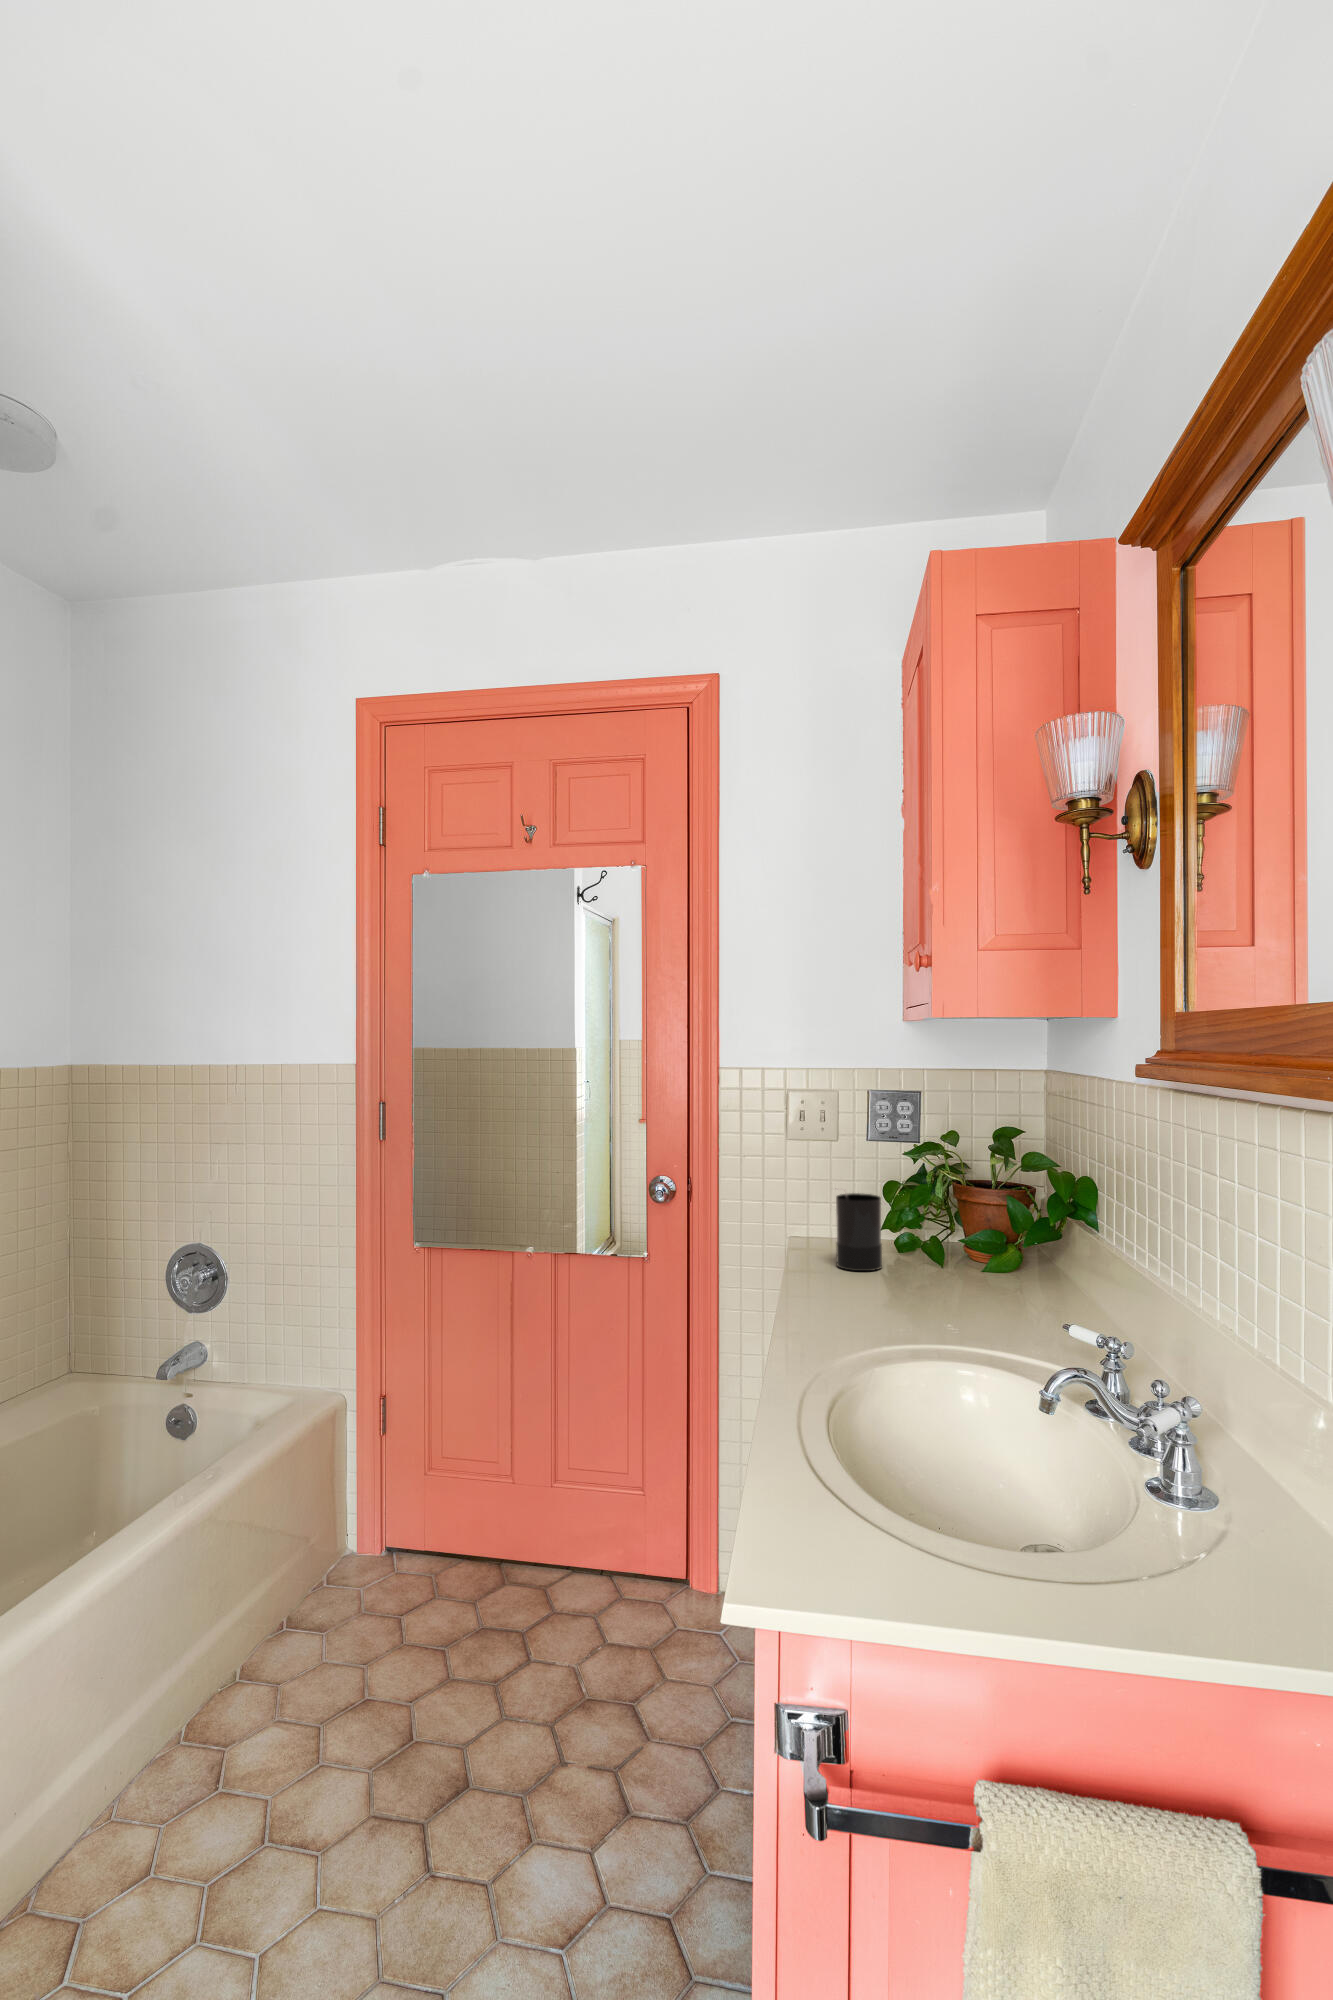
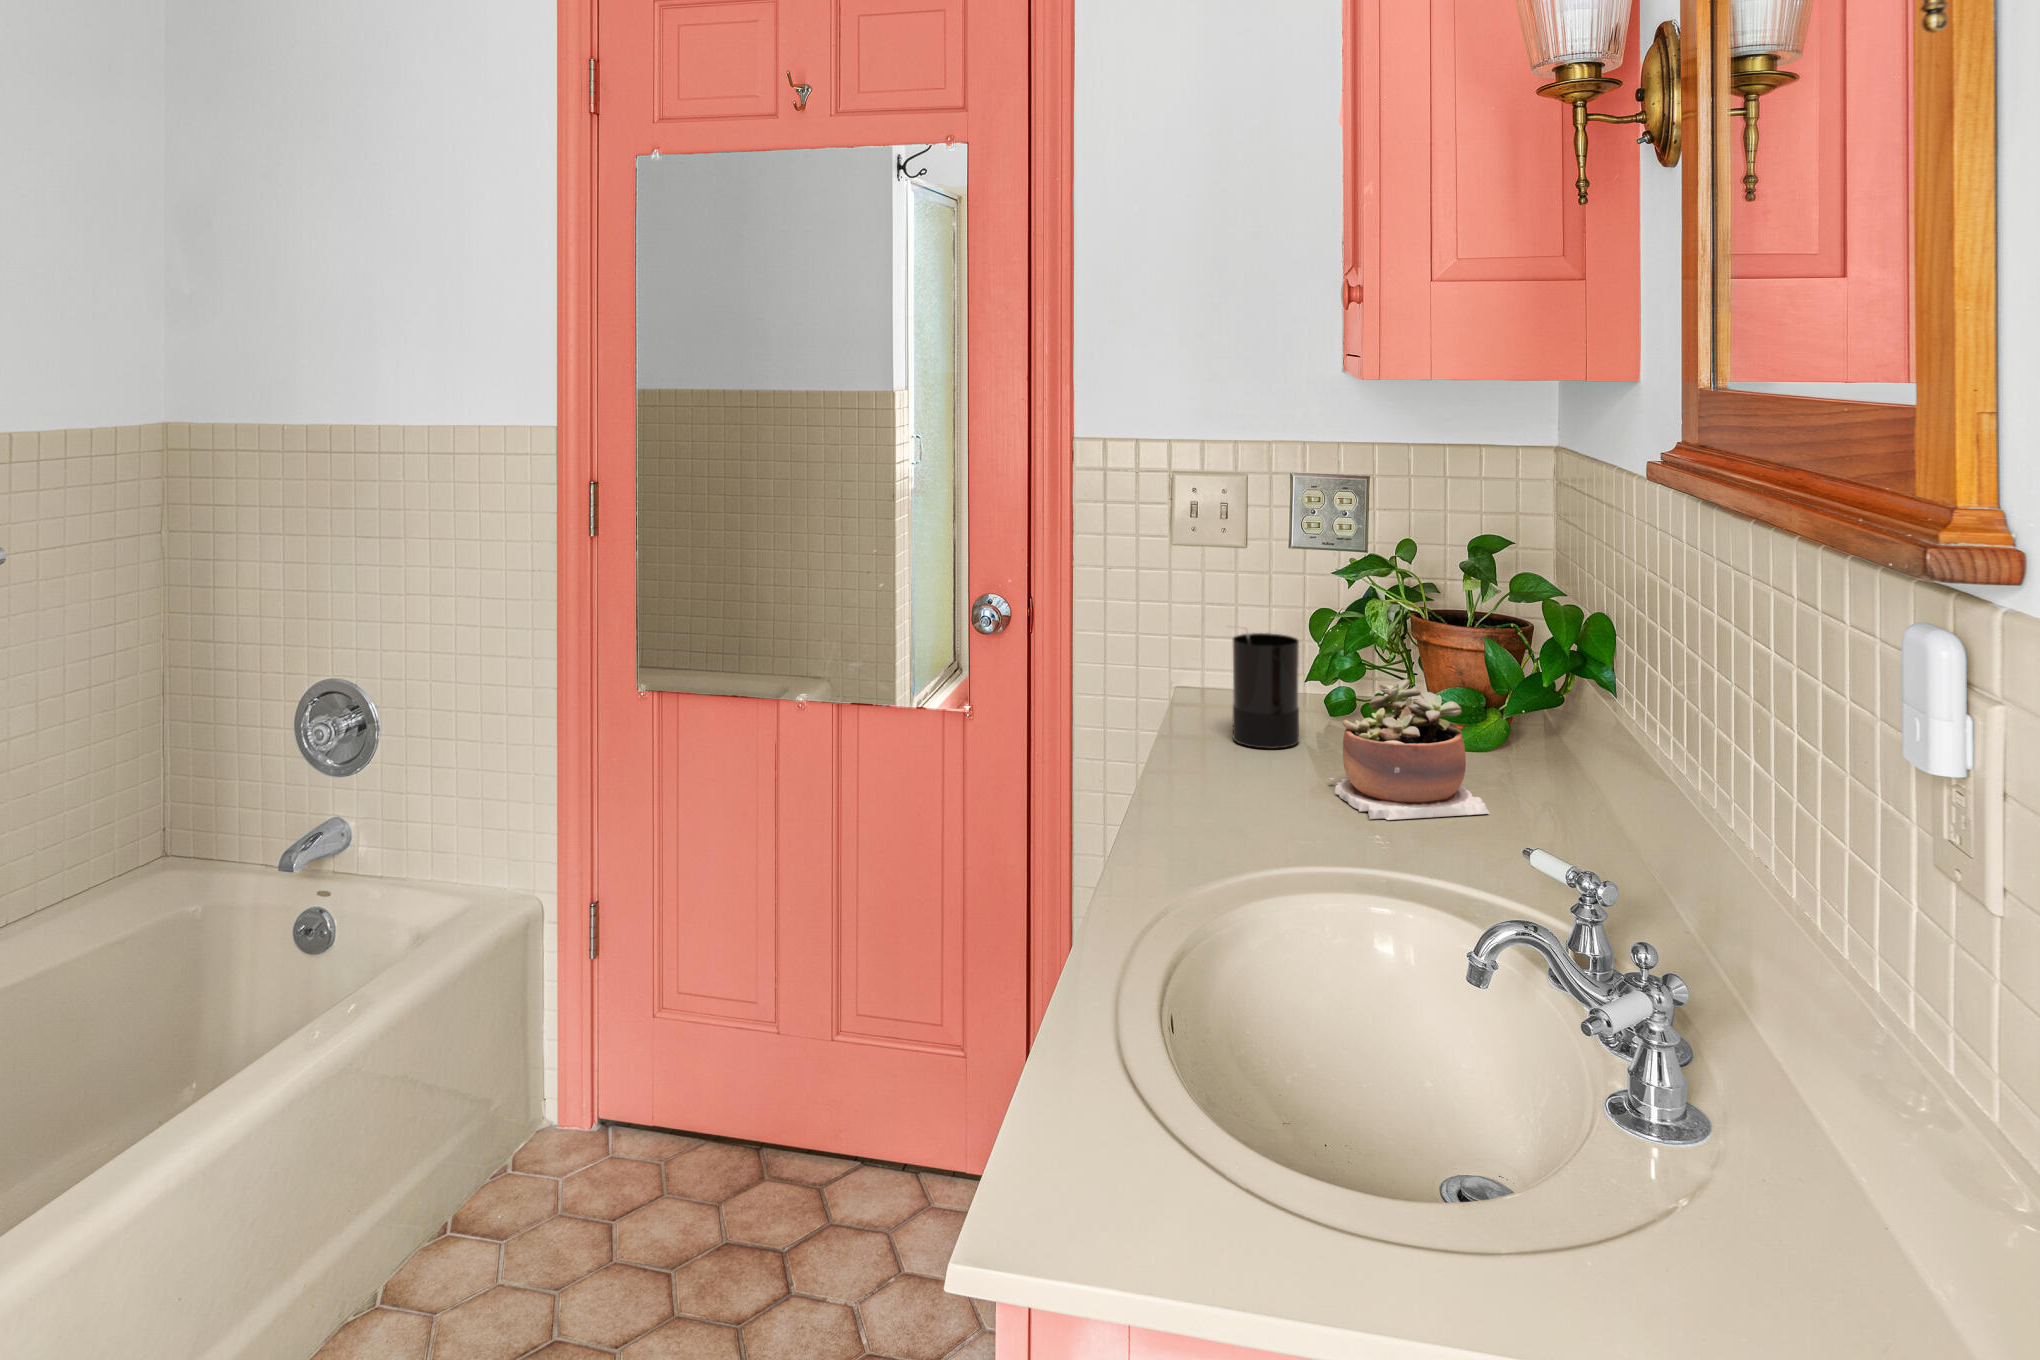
succulent plant: none [908,1220,1021,1314] -> present [1329,679,1489,820]

